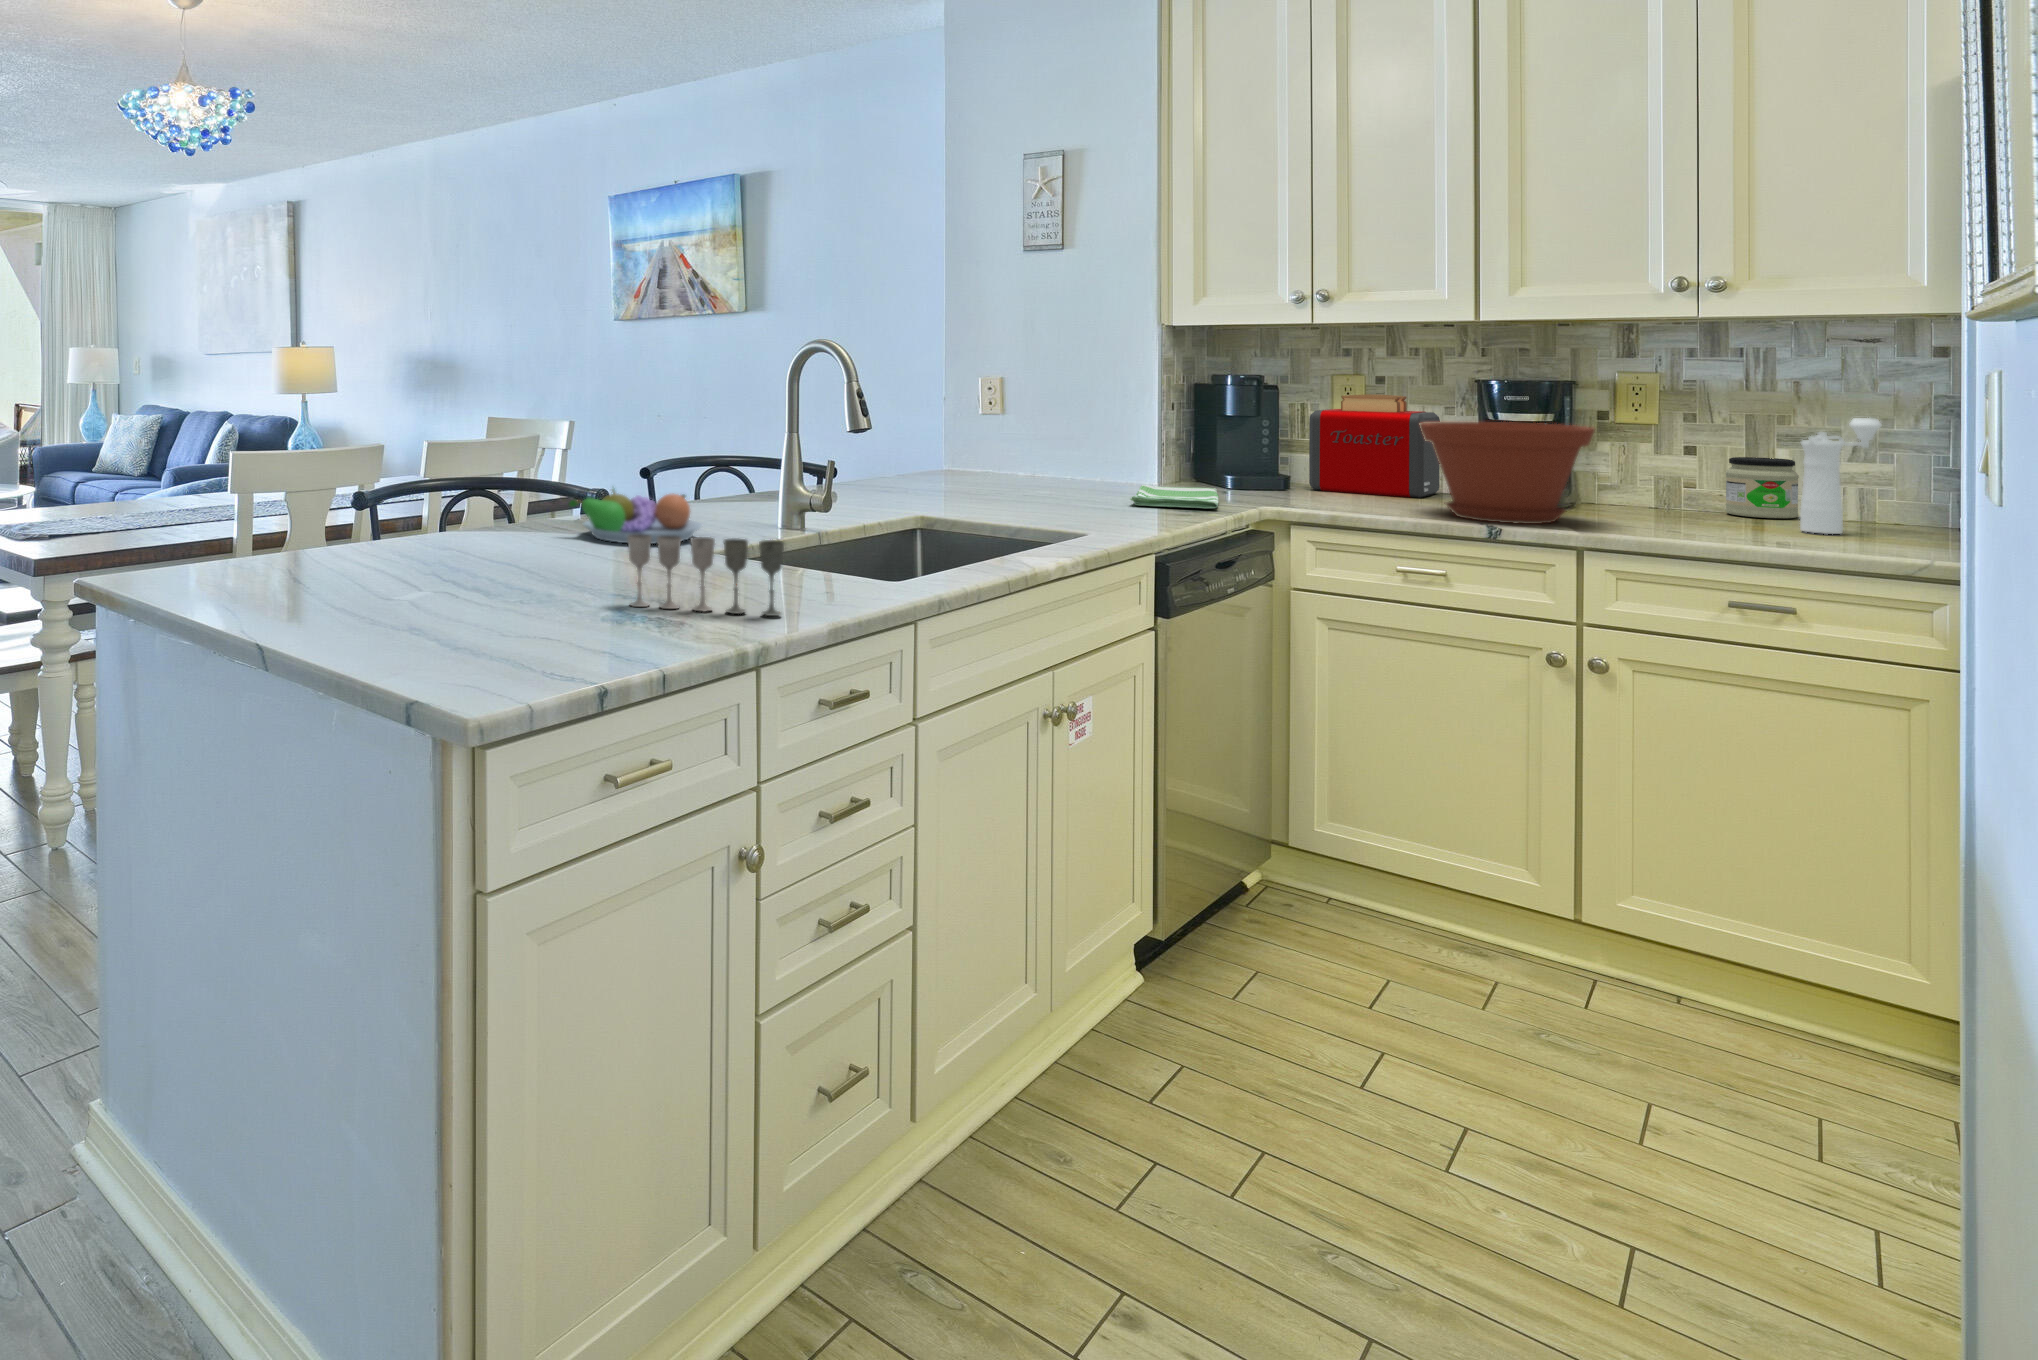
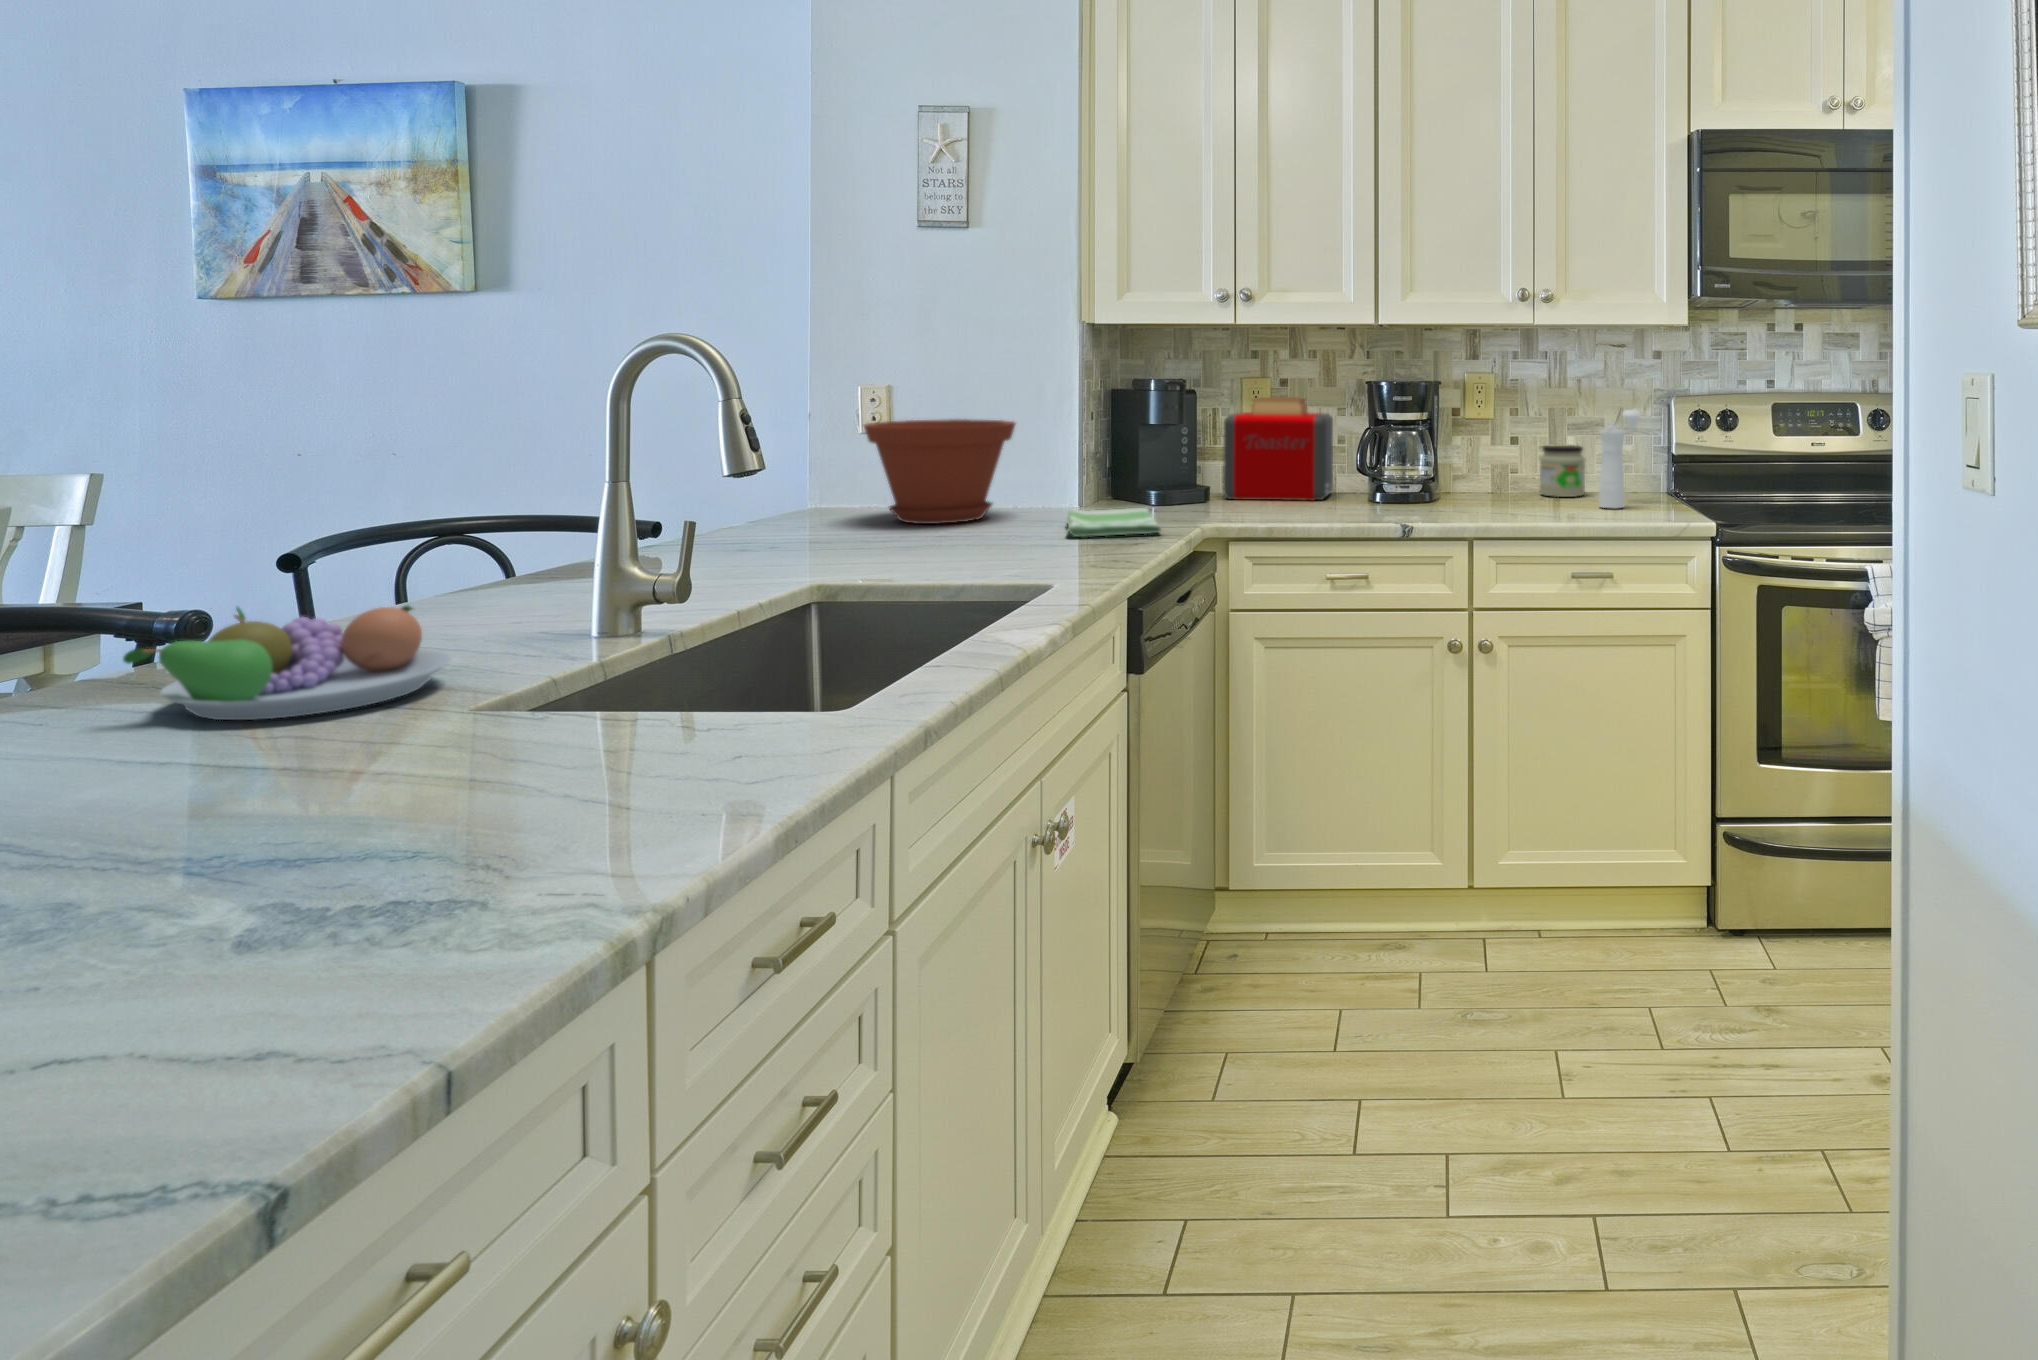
plant pot: present [1420,422,1595,524] -> present [864,419,1015,524]
wine glass: present [627,534,784,616] -> none [311,703,686,894]

